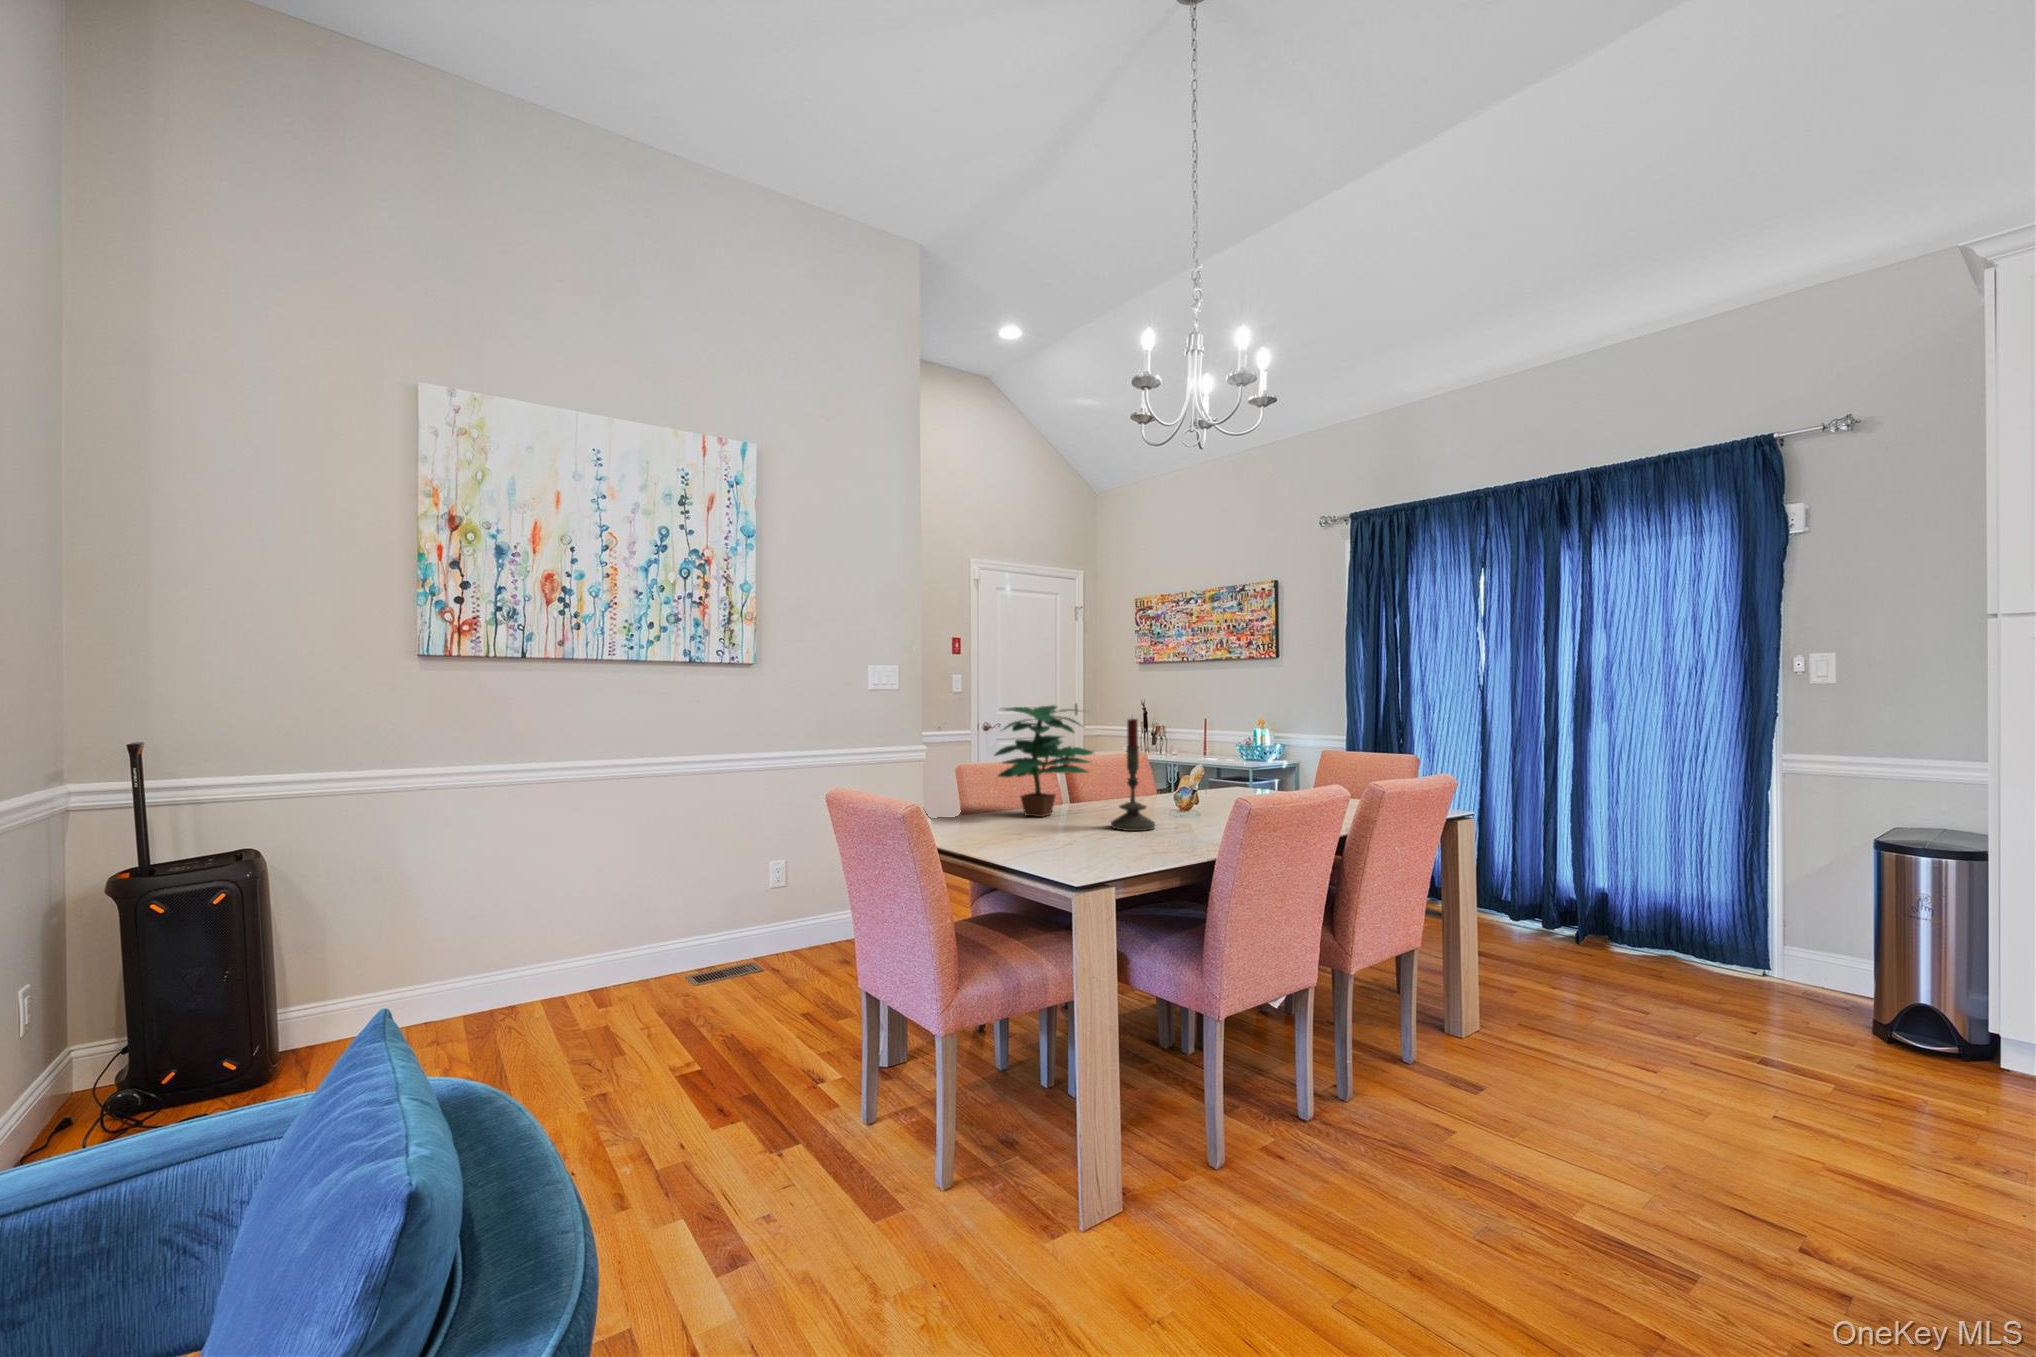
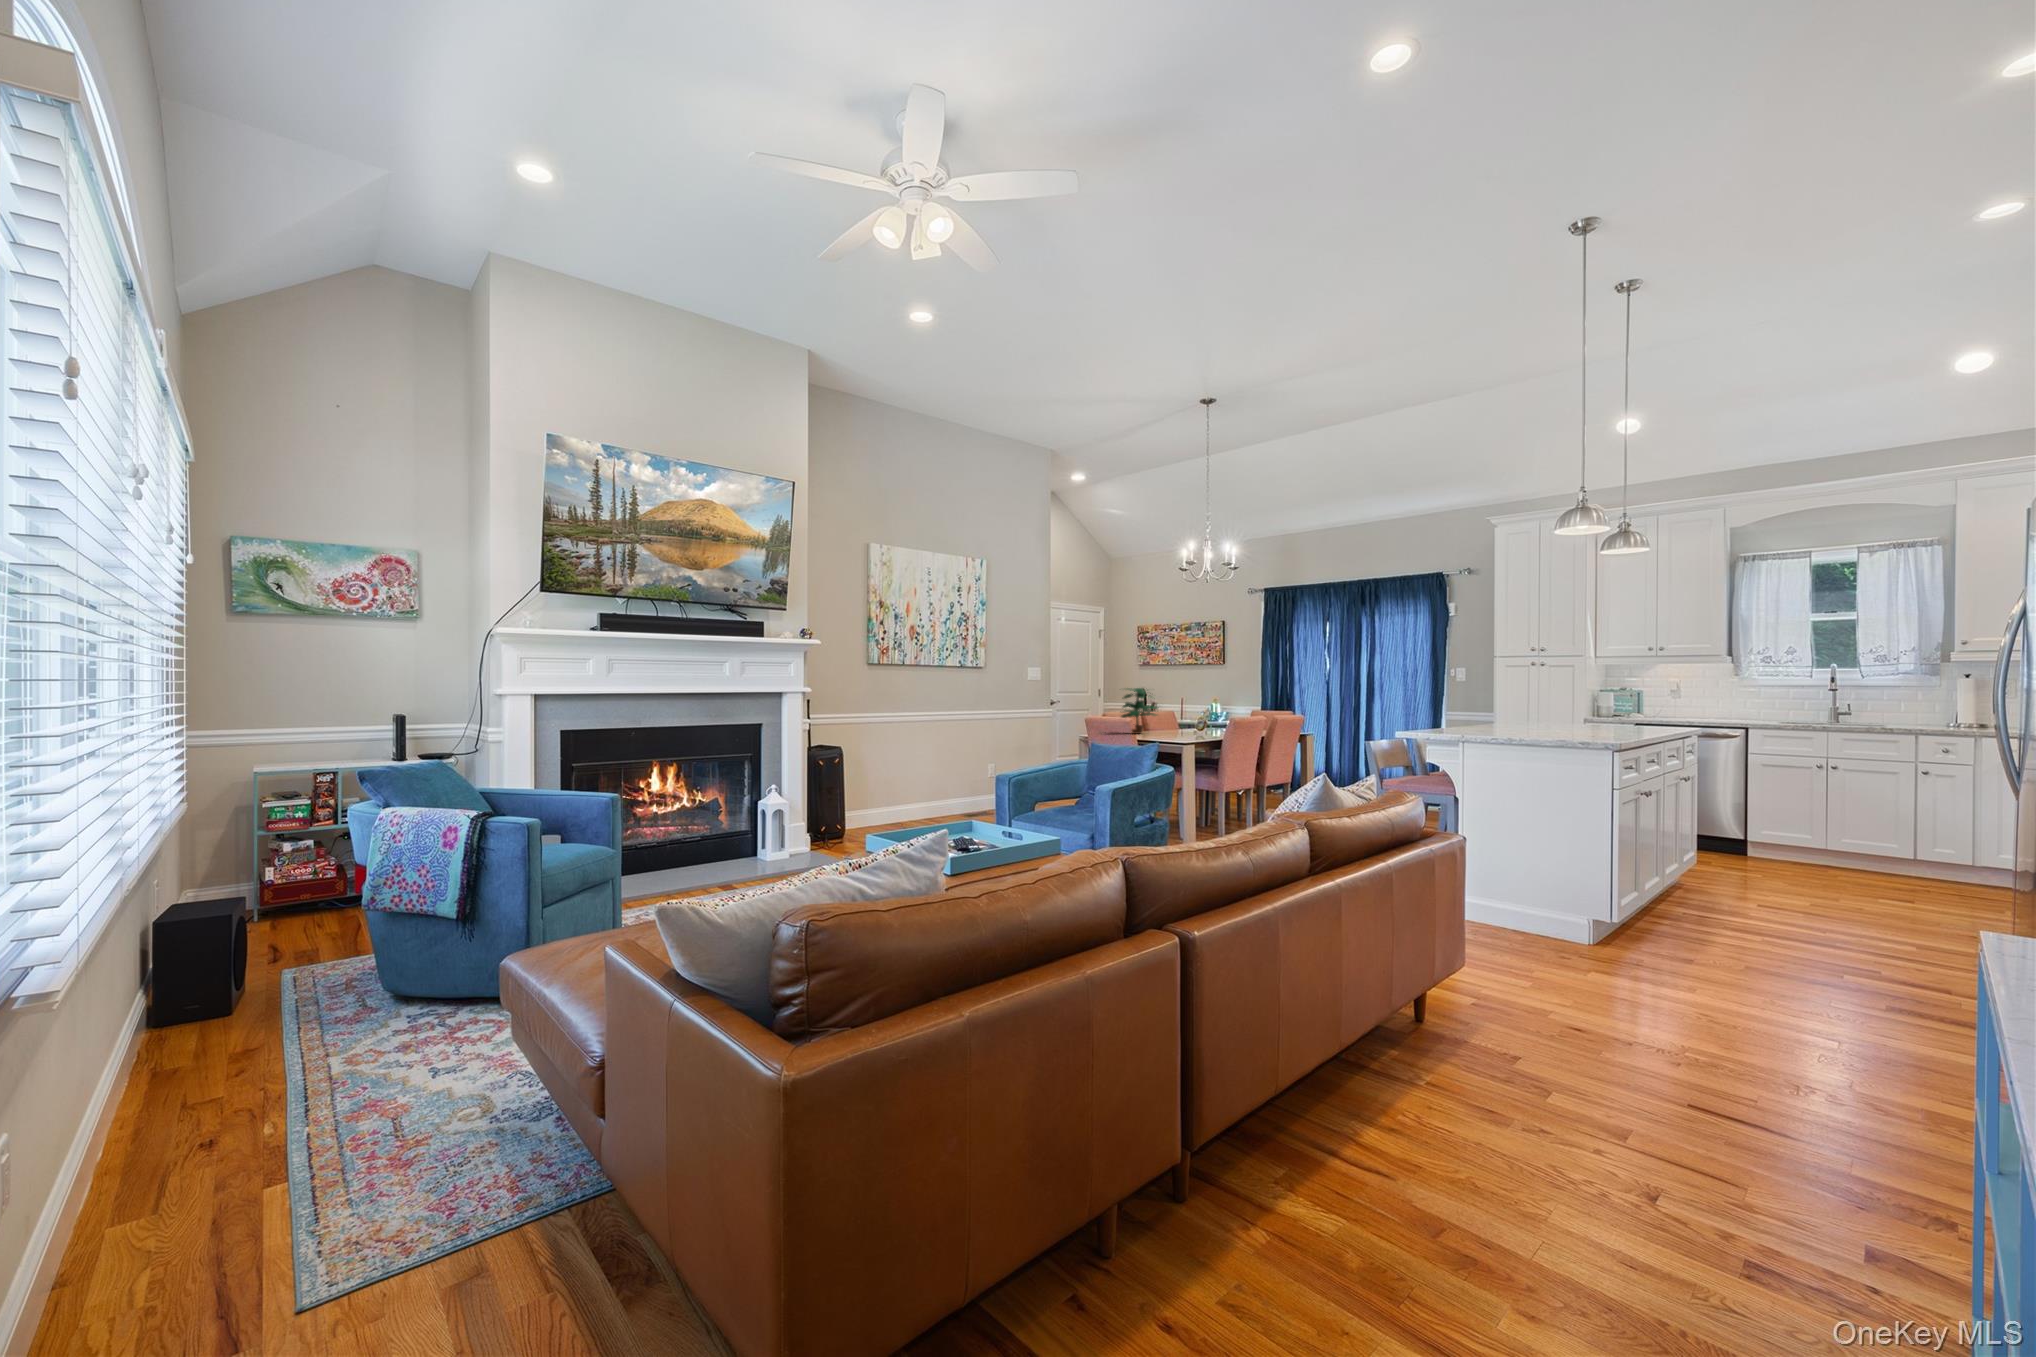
candle: present [1111,719,1155,831] -> none [1172,691,1190,736]

